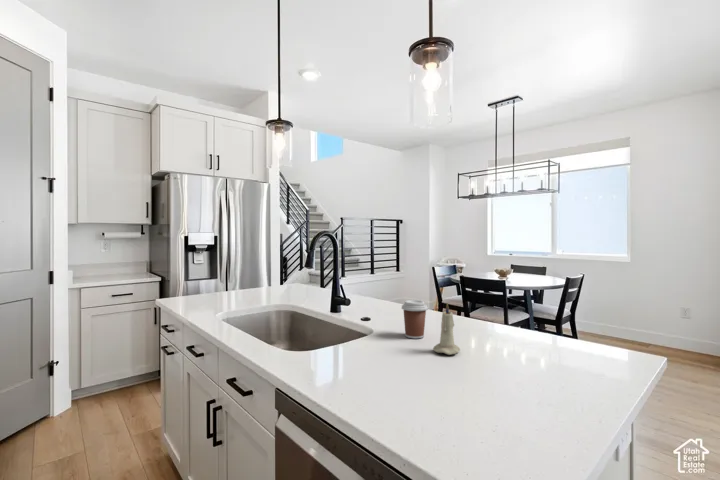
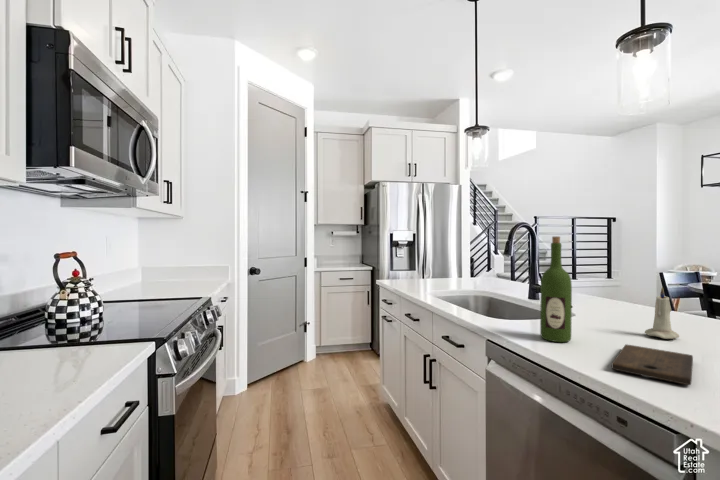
wine bottle: none [338,256,369,380] -> present [540,236,572,342]
coffee cup: present [402,300,428,339] -> none [608,287,639,324]
cutting board: none [409,373,481,428] -> present [612,345,693,385]

